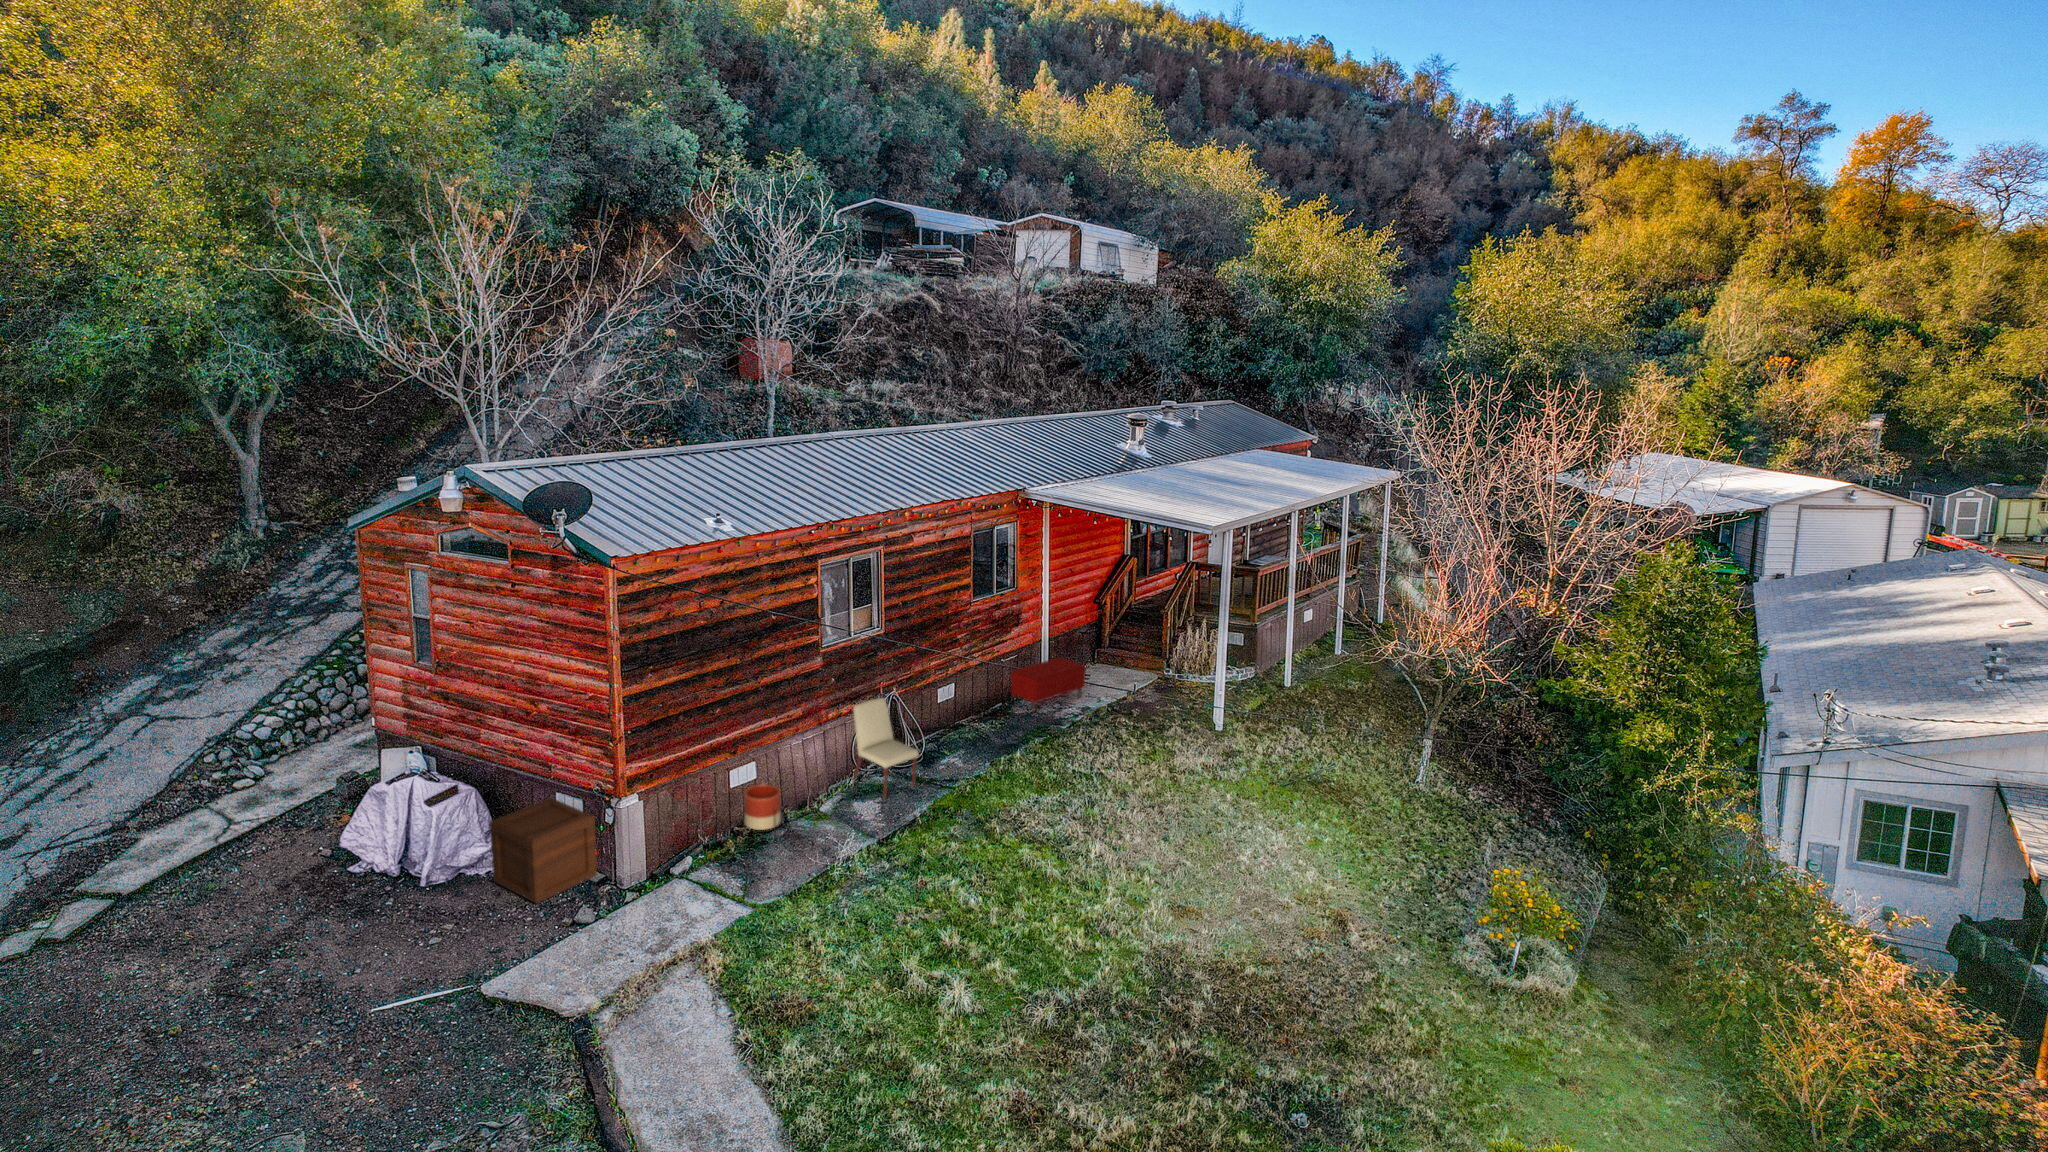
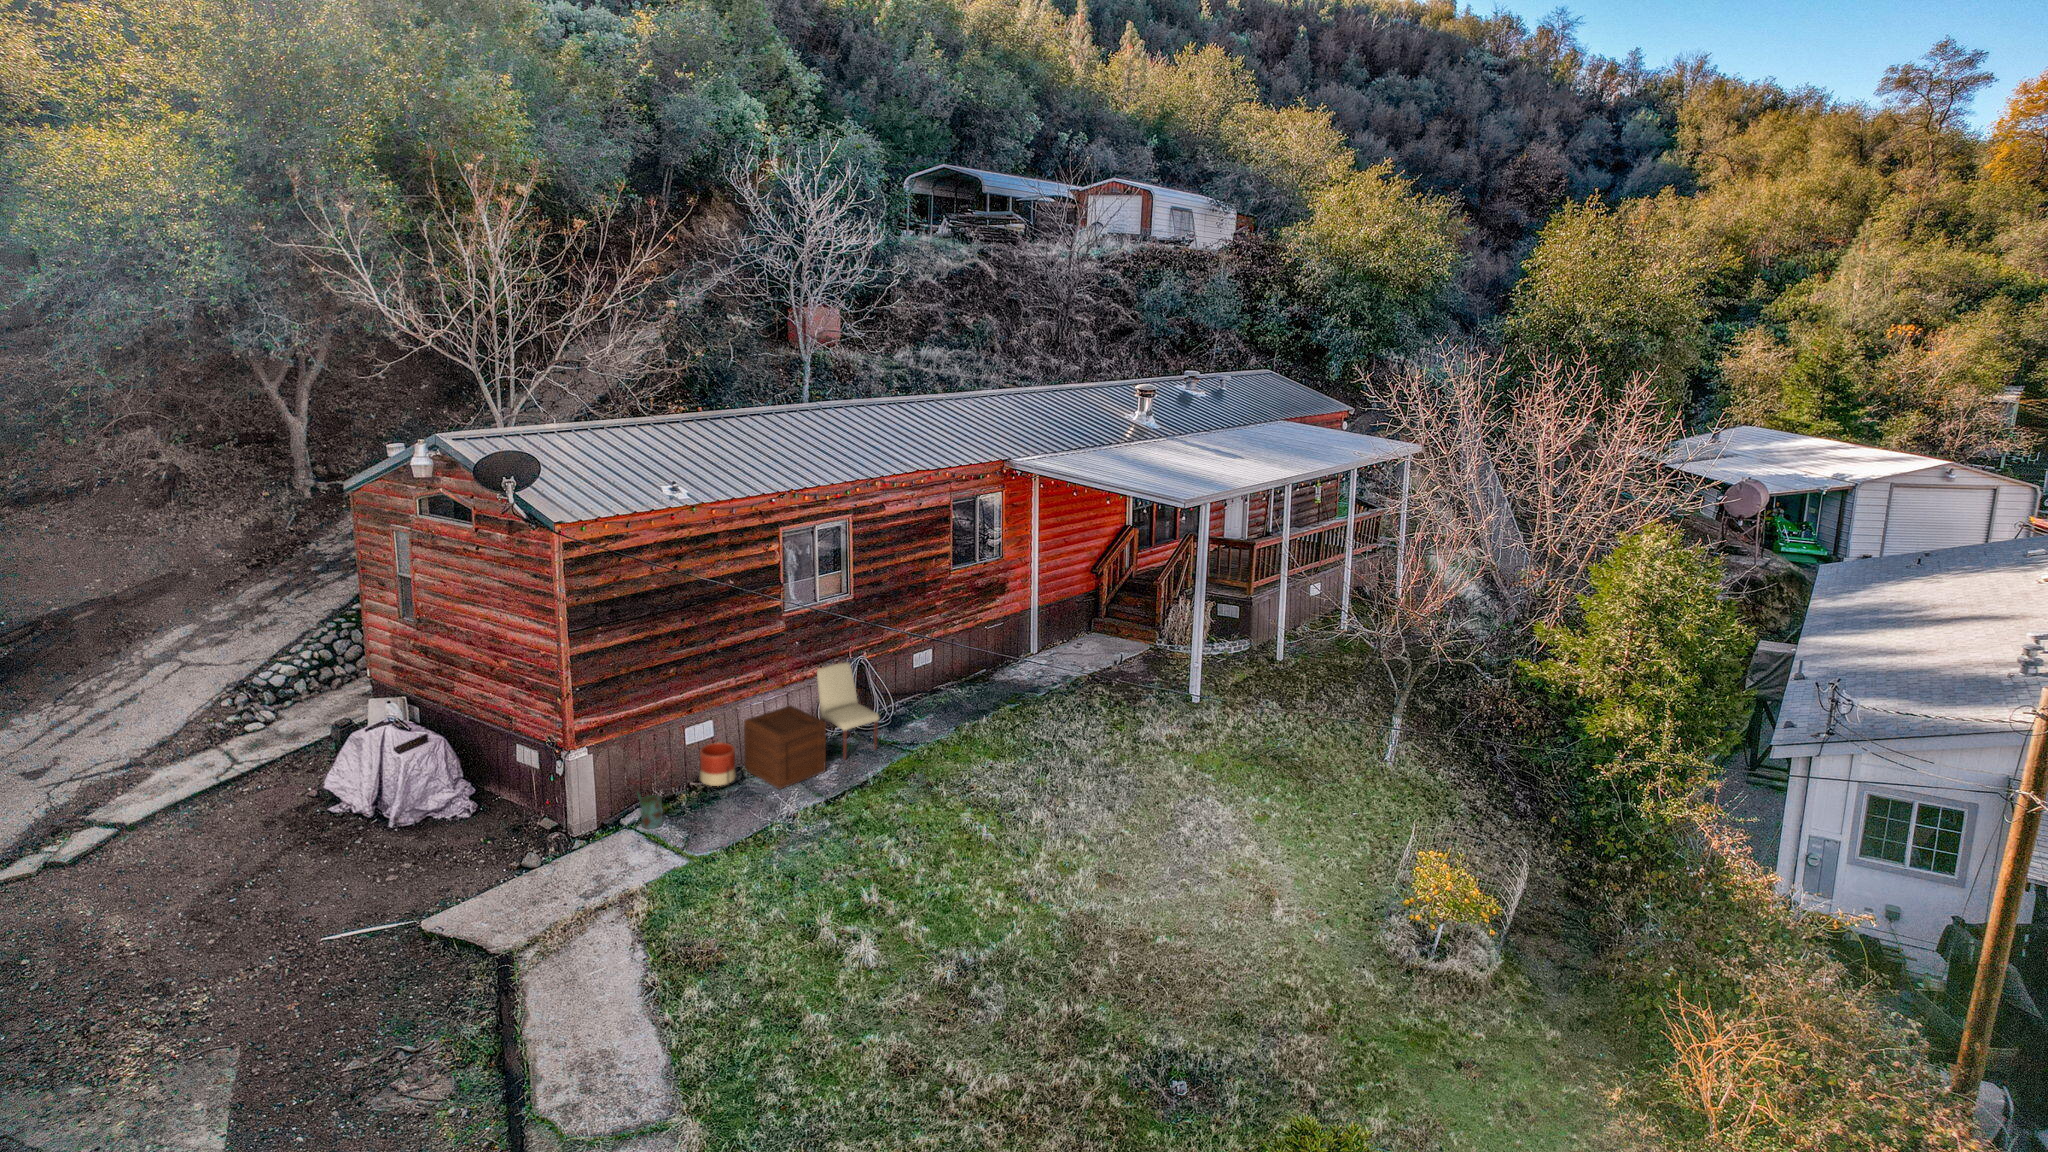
bench: present [1011,657,1086,712] -> none [990,627,1067,681]
wooden crate: present [490,798,597,903] -> present [744,706,826,789]
watering can: none [679,833,715,878] -> present [634,787,663,829]

